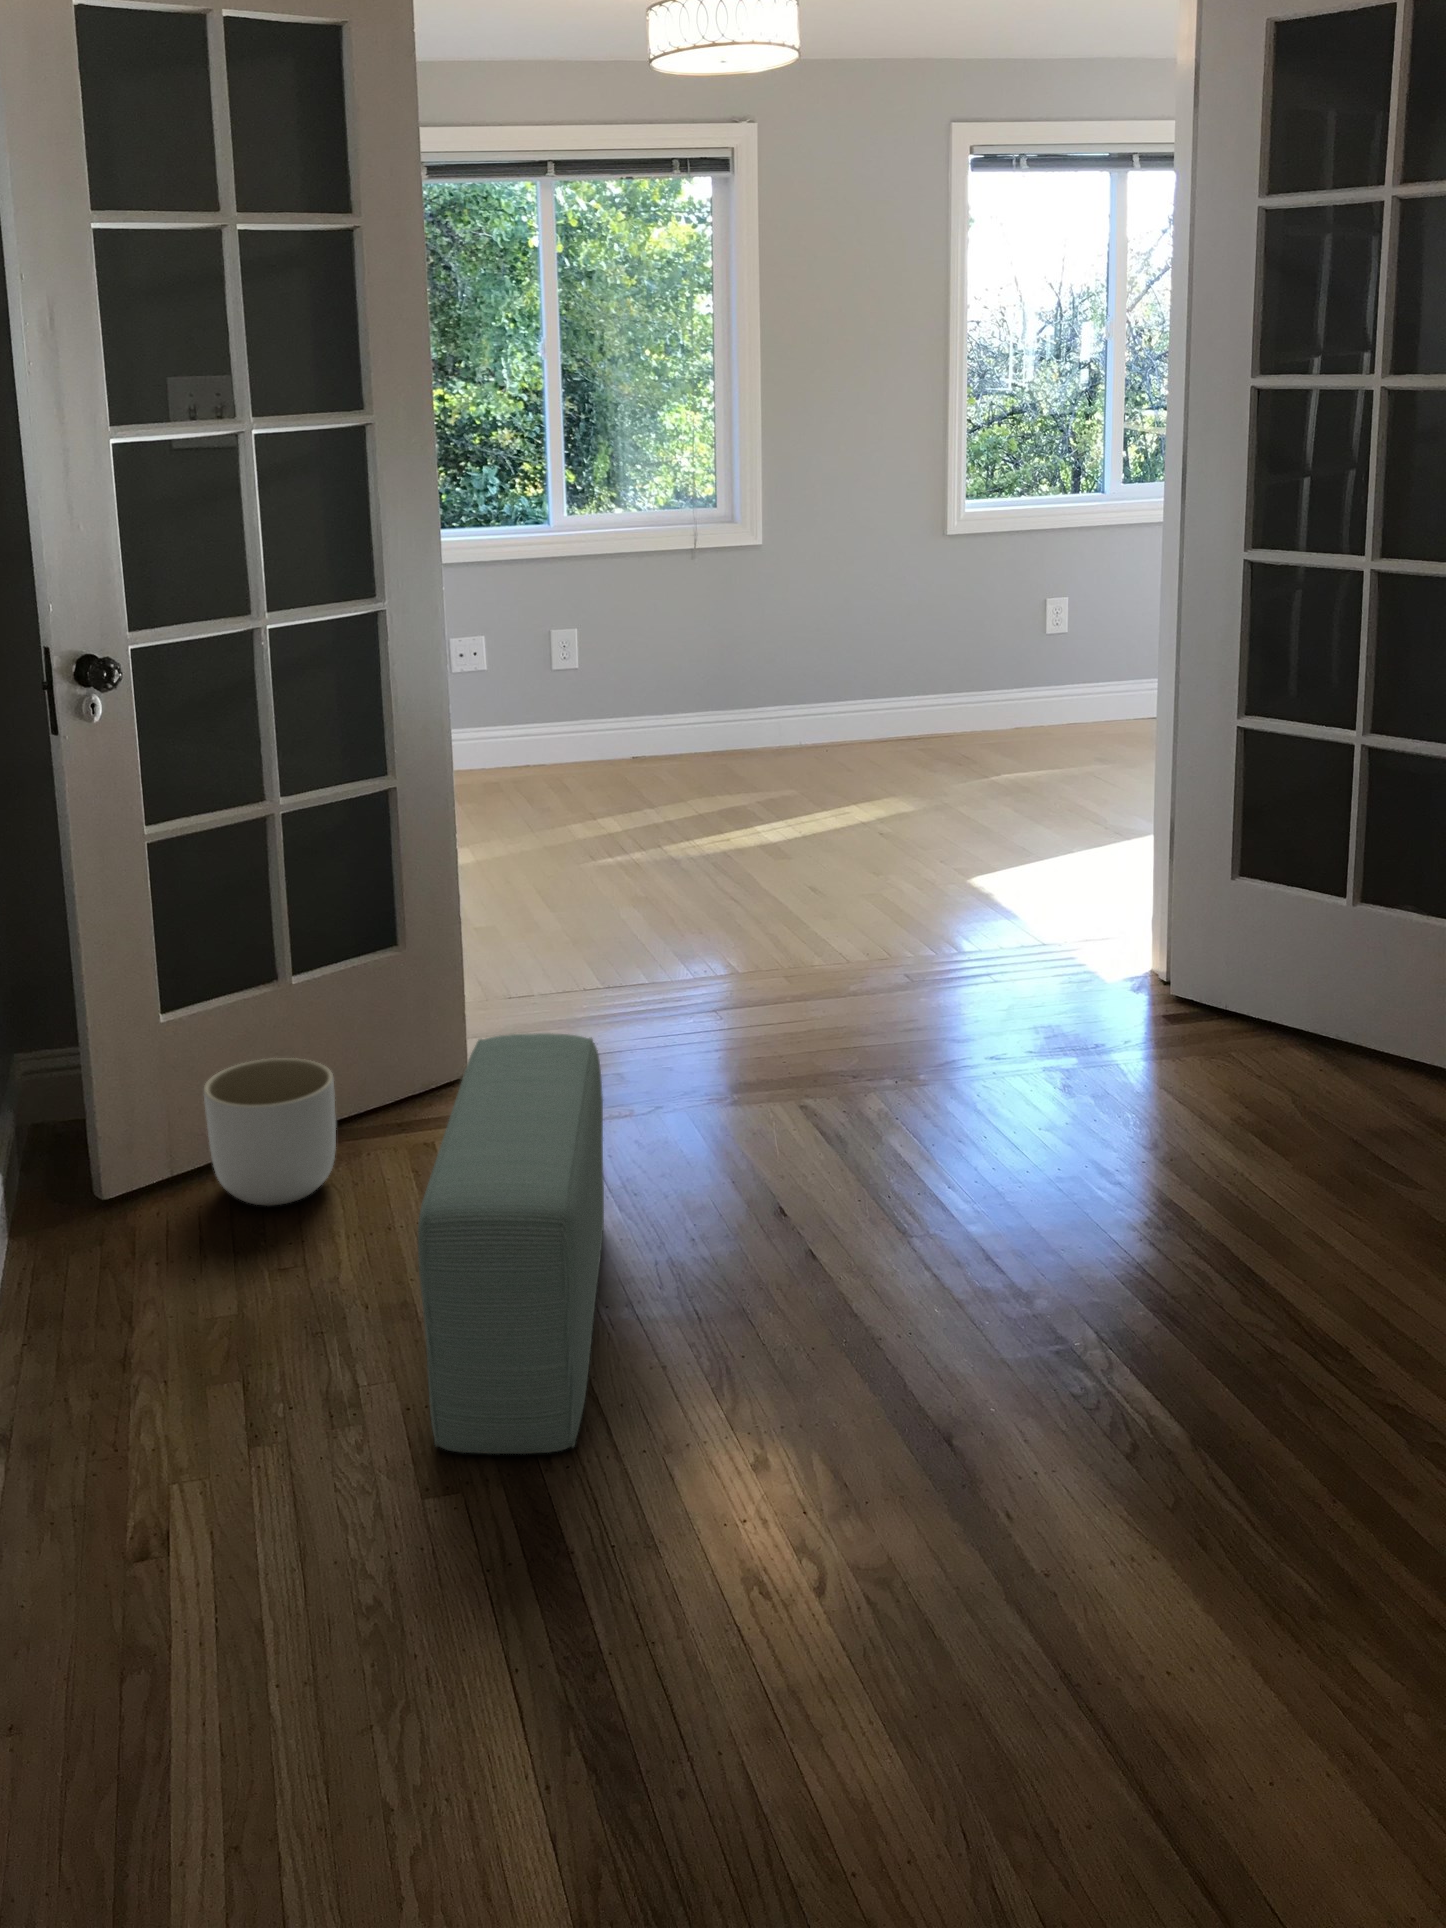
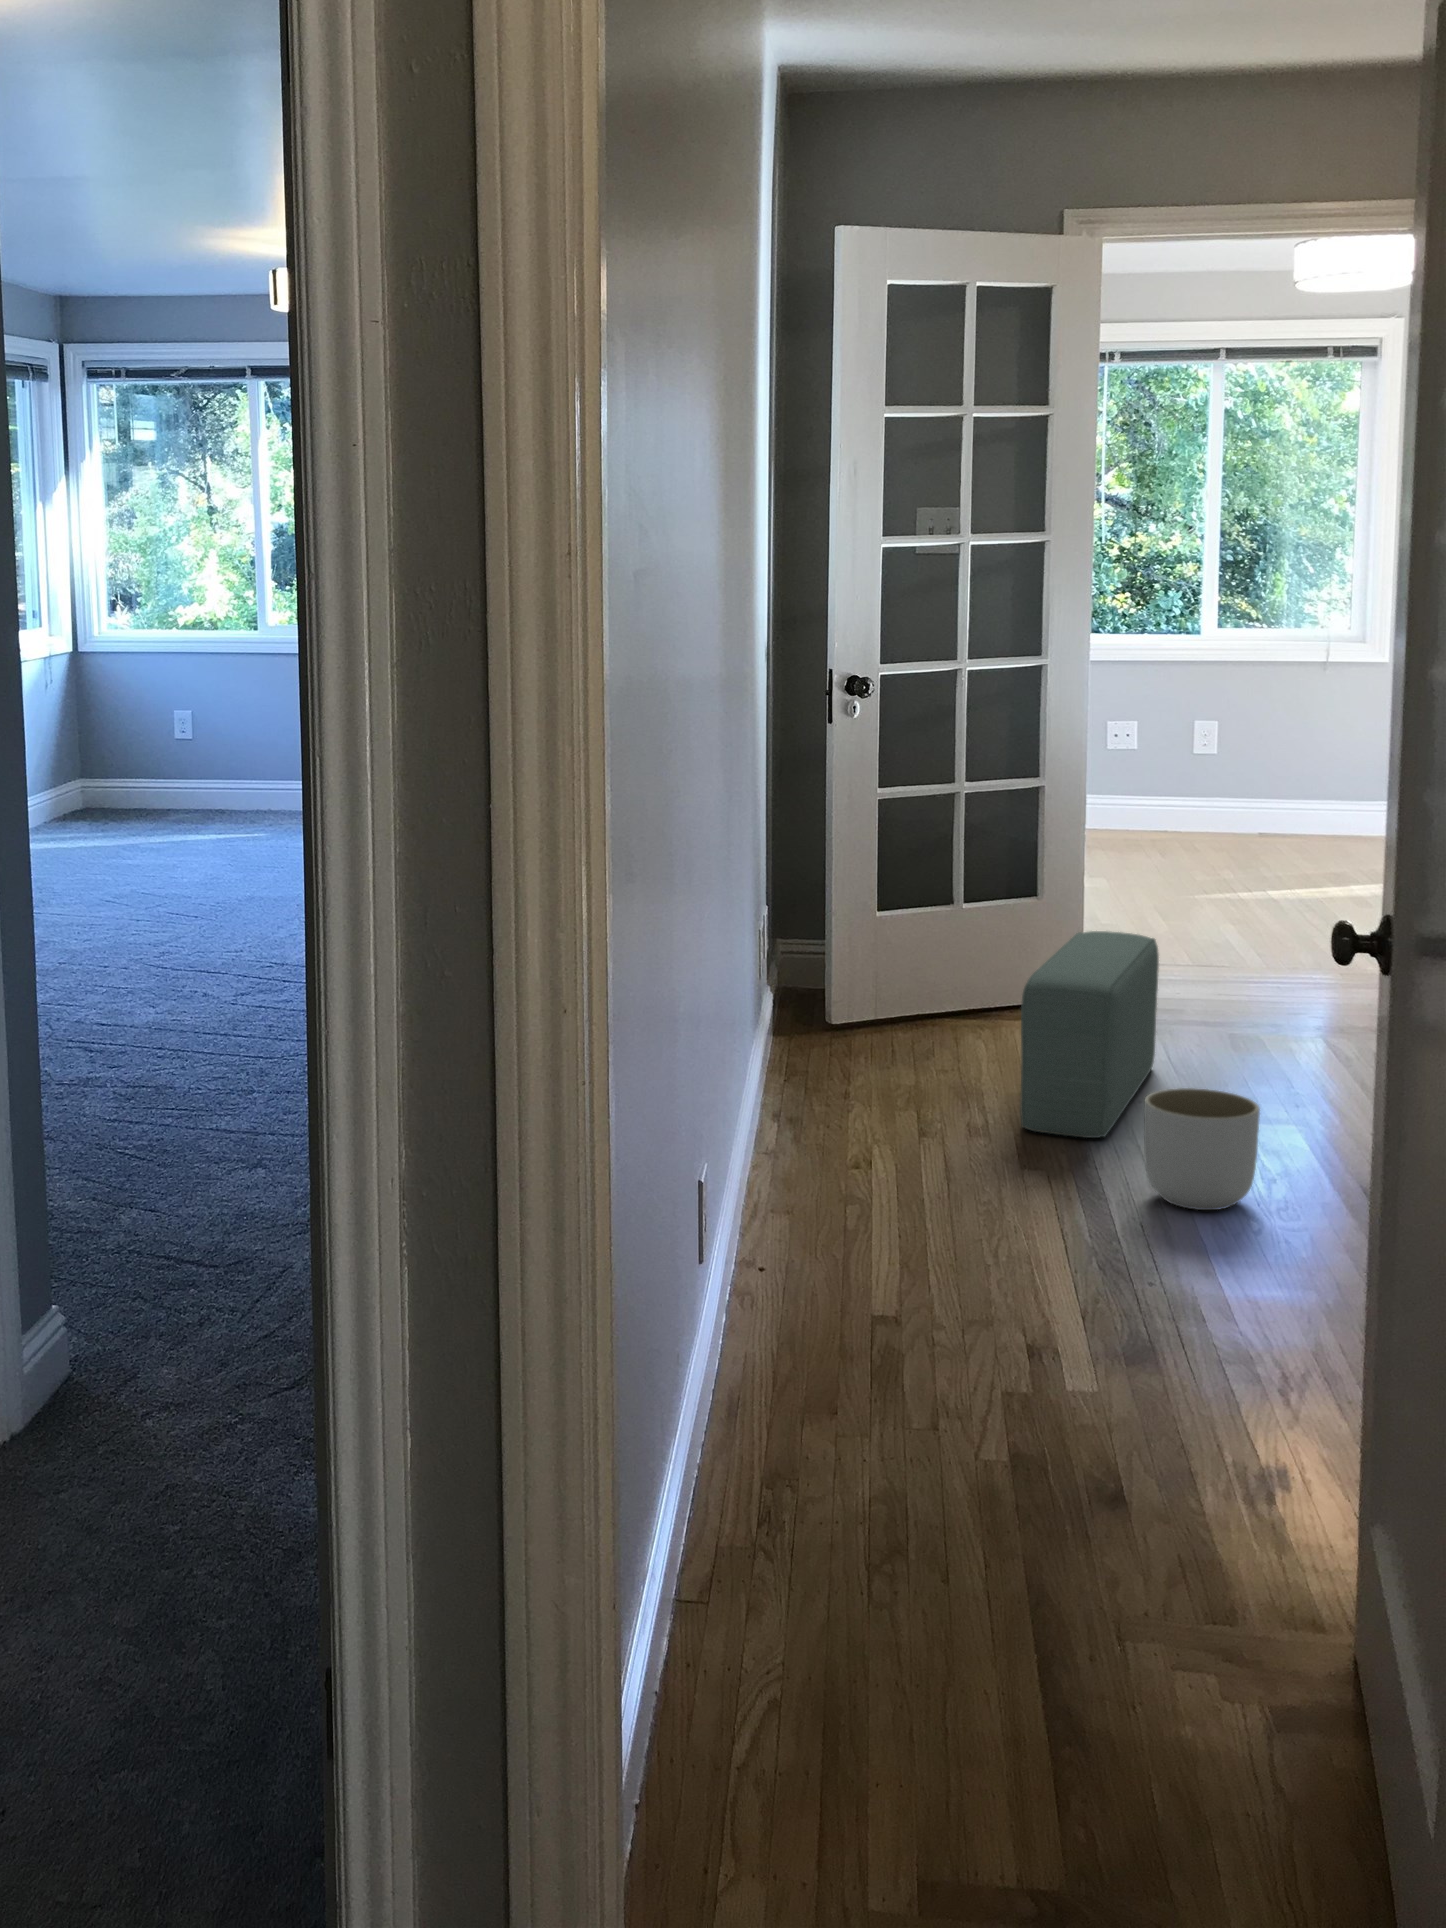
planter: present [204,1058,336,1206] -> present [1144,1088,1260,1210]

